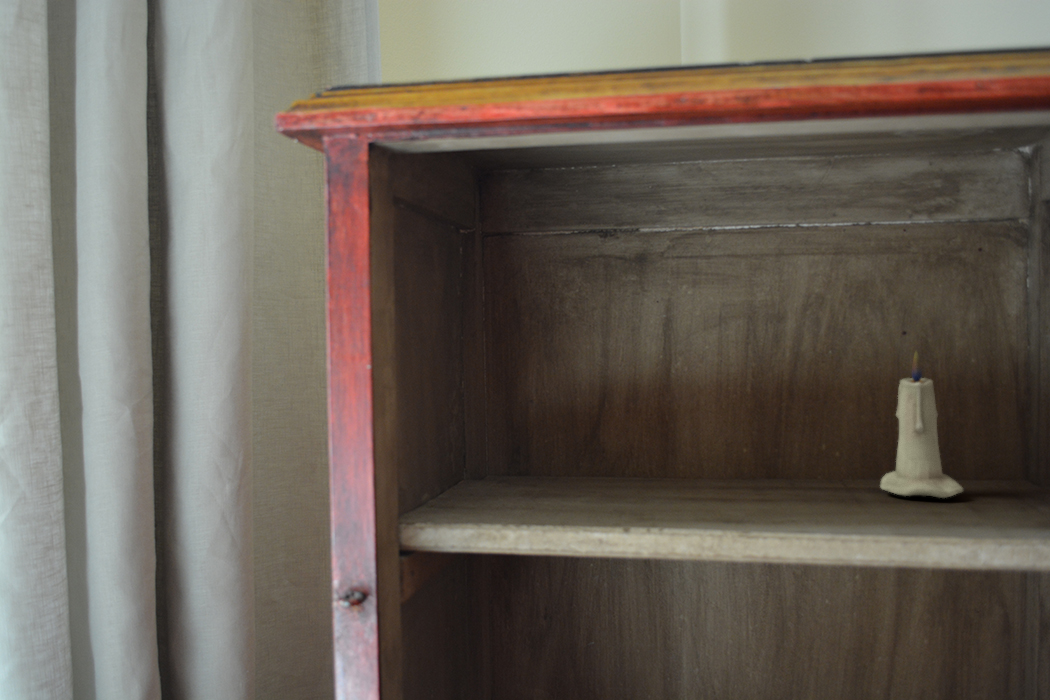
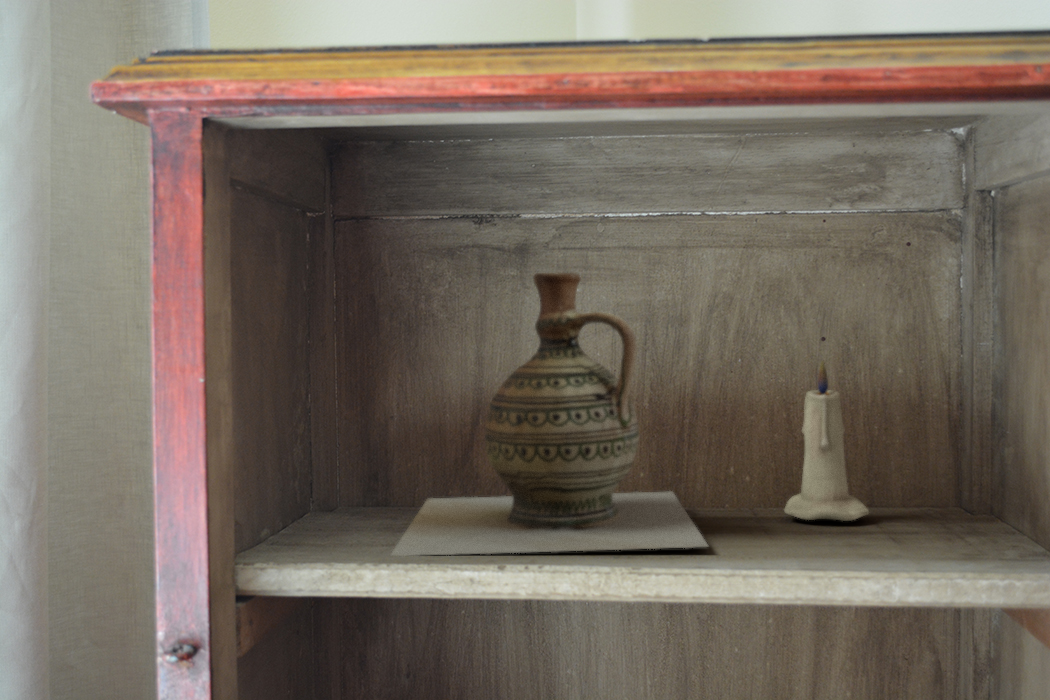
ceramic jug: none [528,275,818,520] -> present [391,273,708,556]

